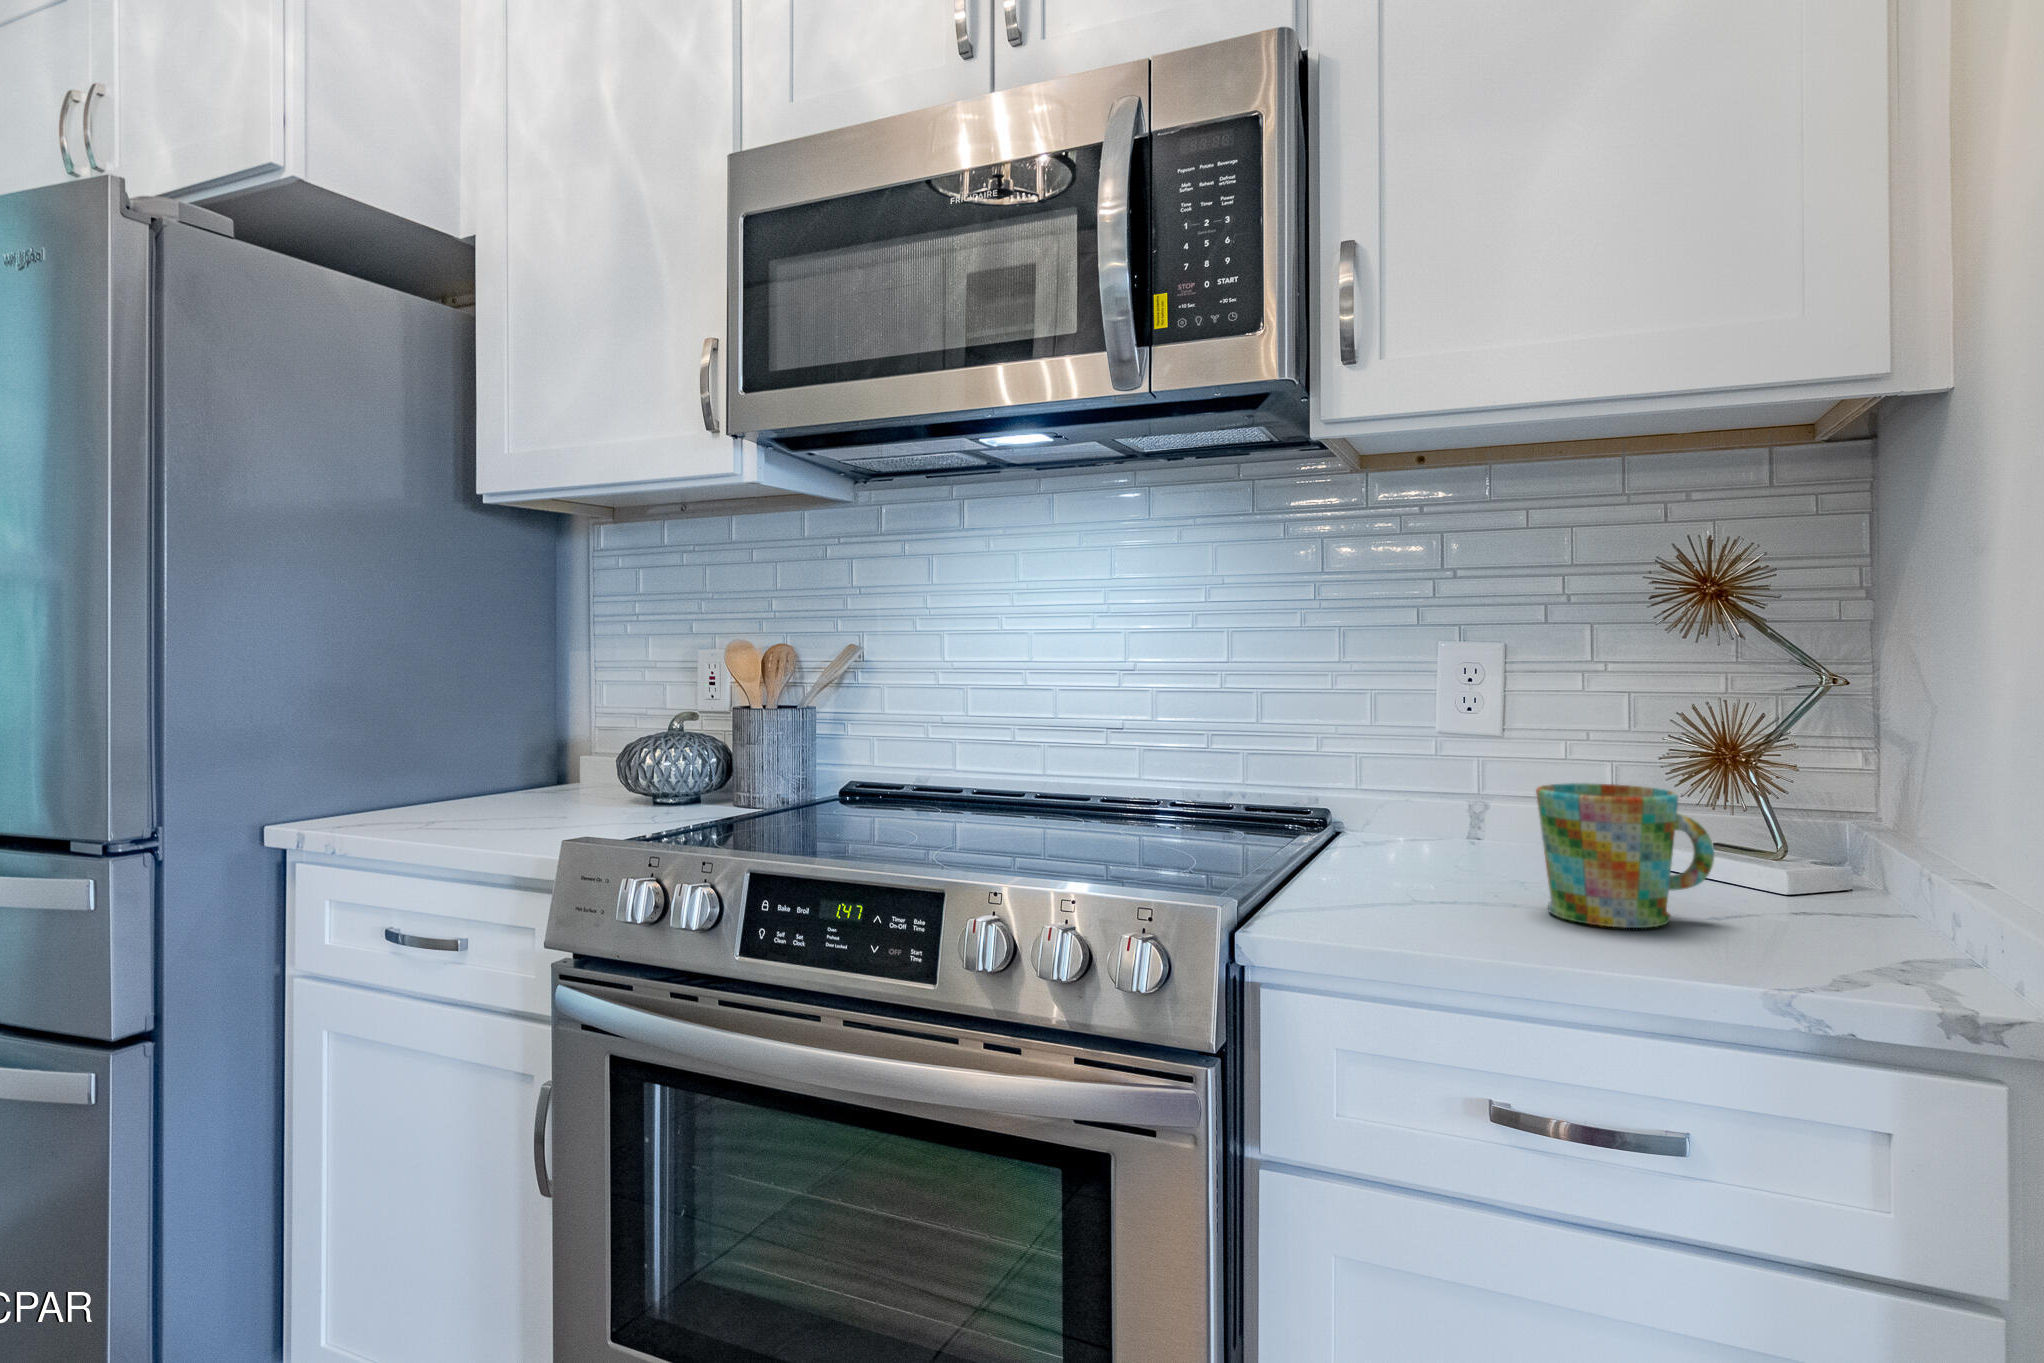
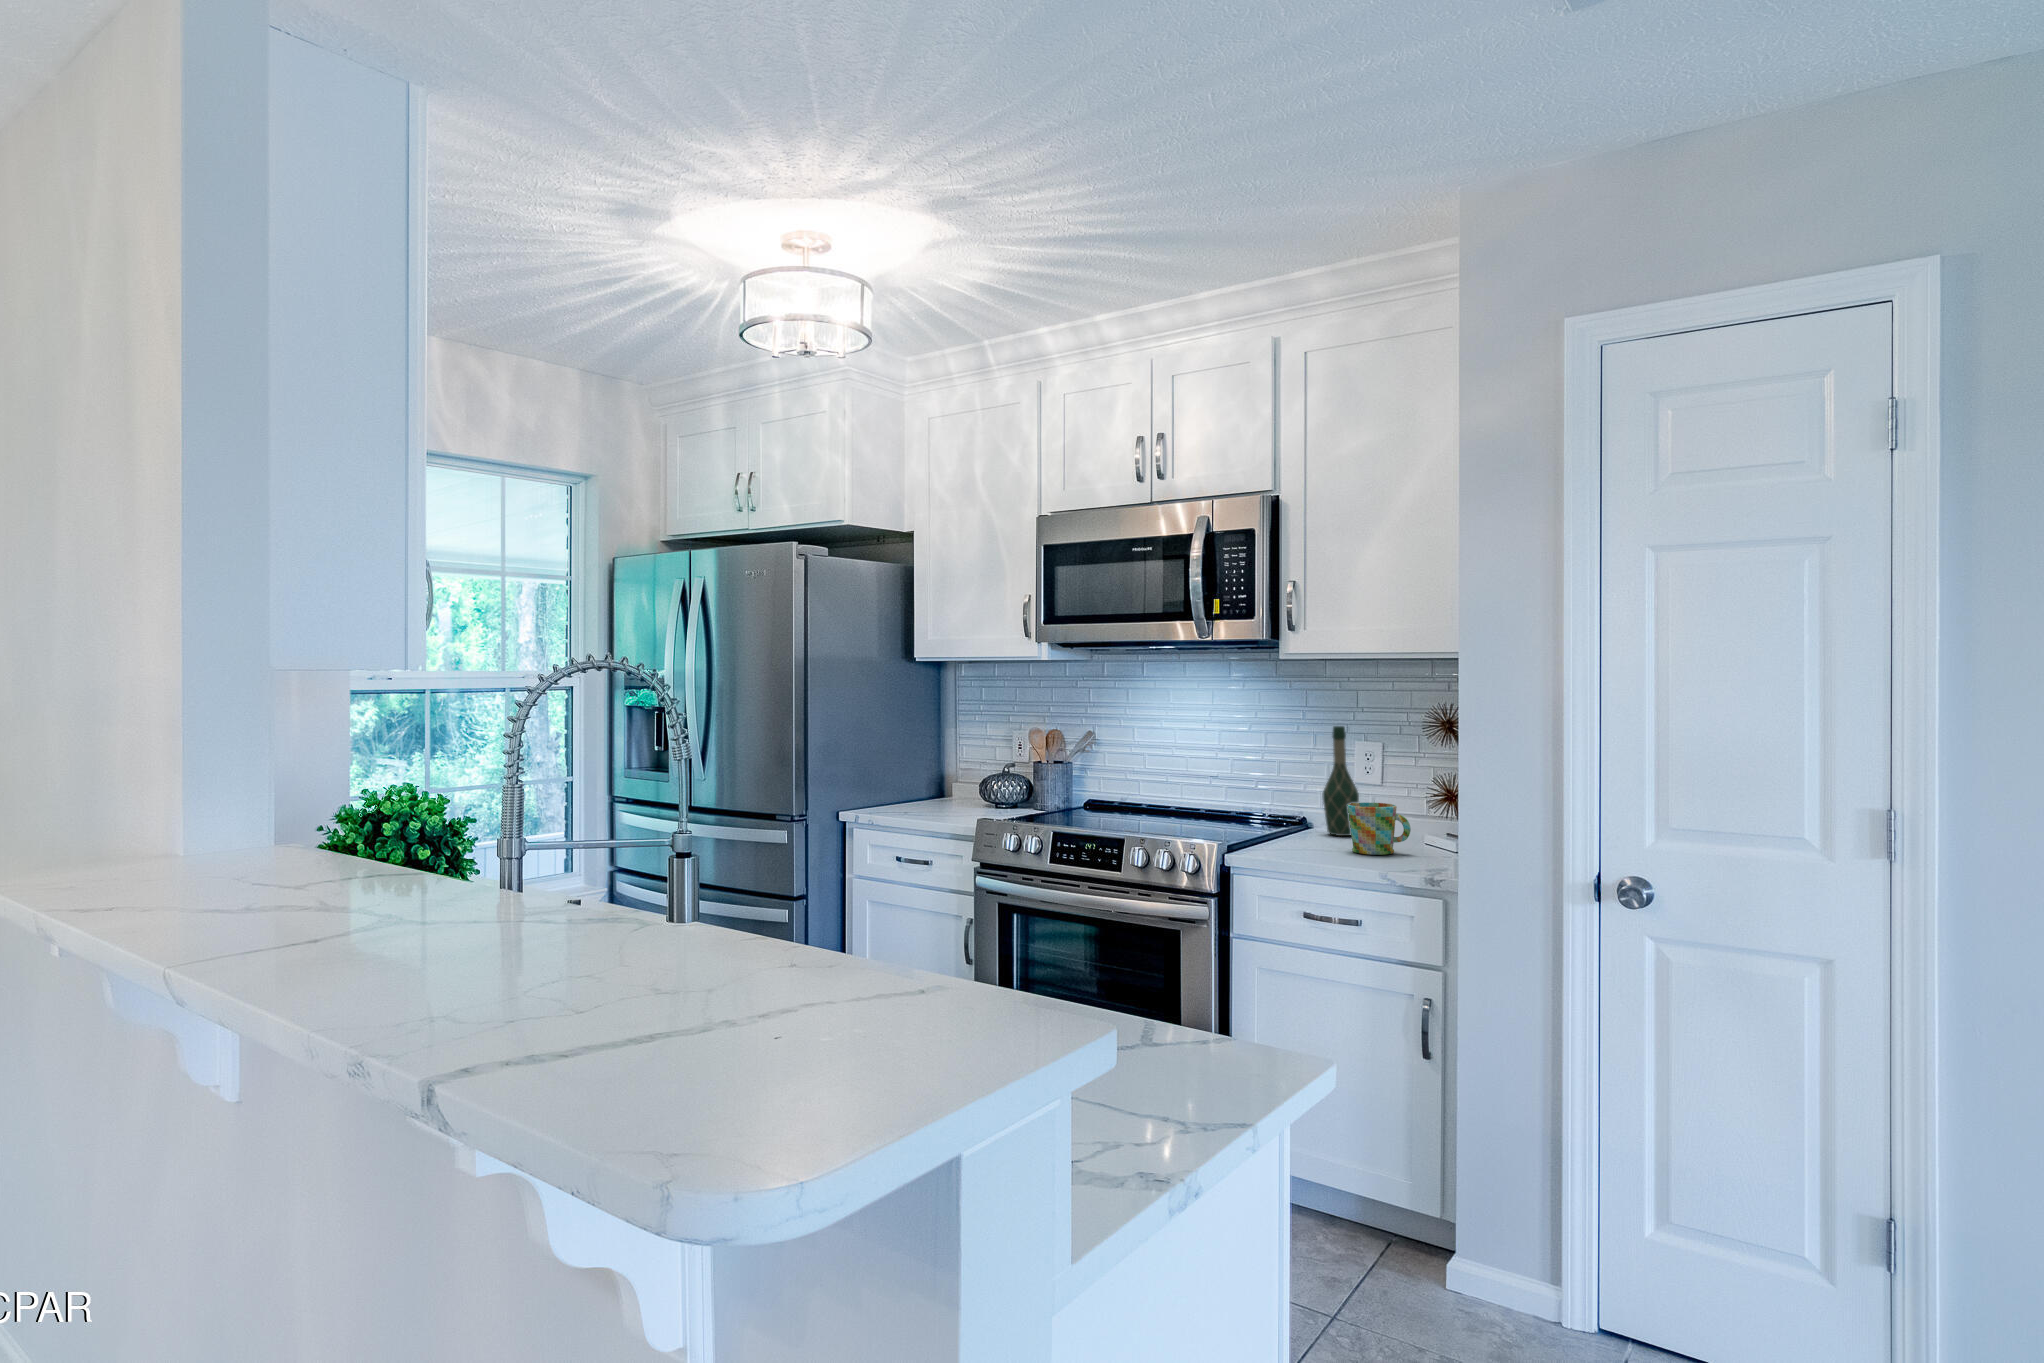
wine bottle: none [1387,605,1473,861] -> present [1323,726,1359,836]

